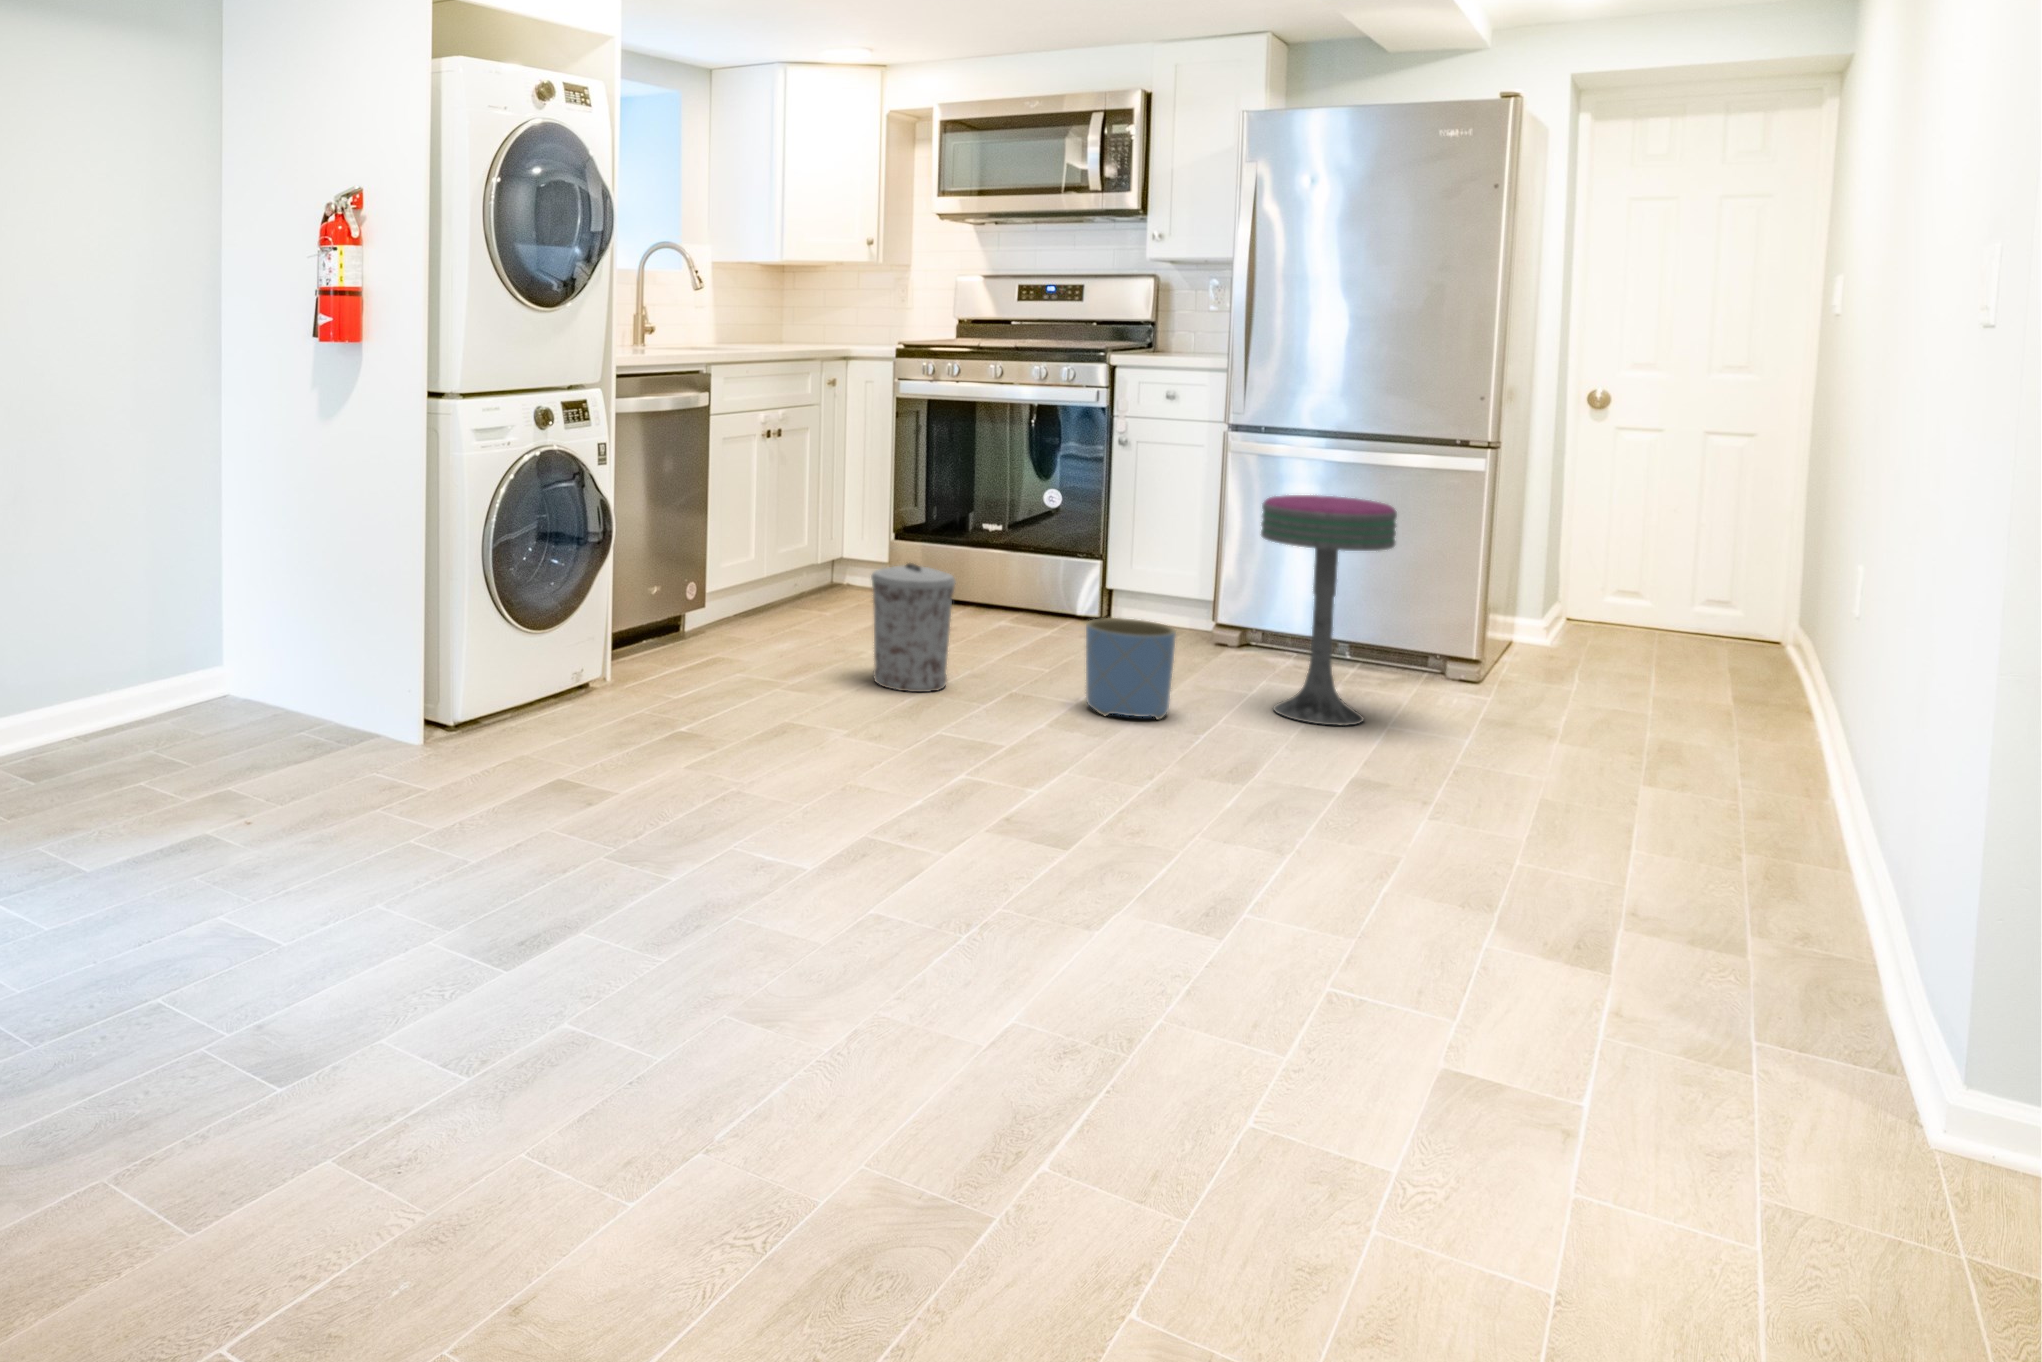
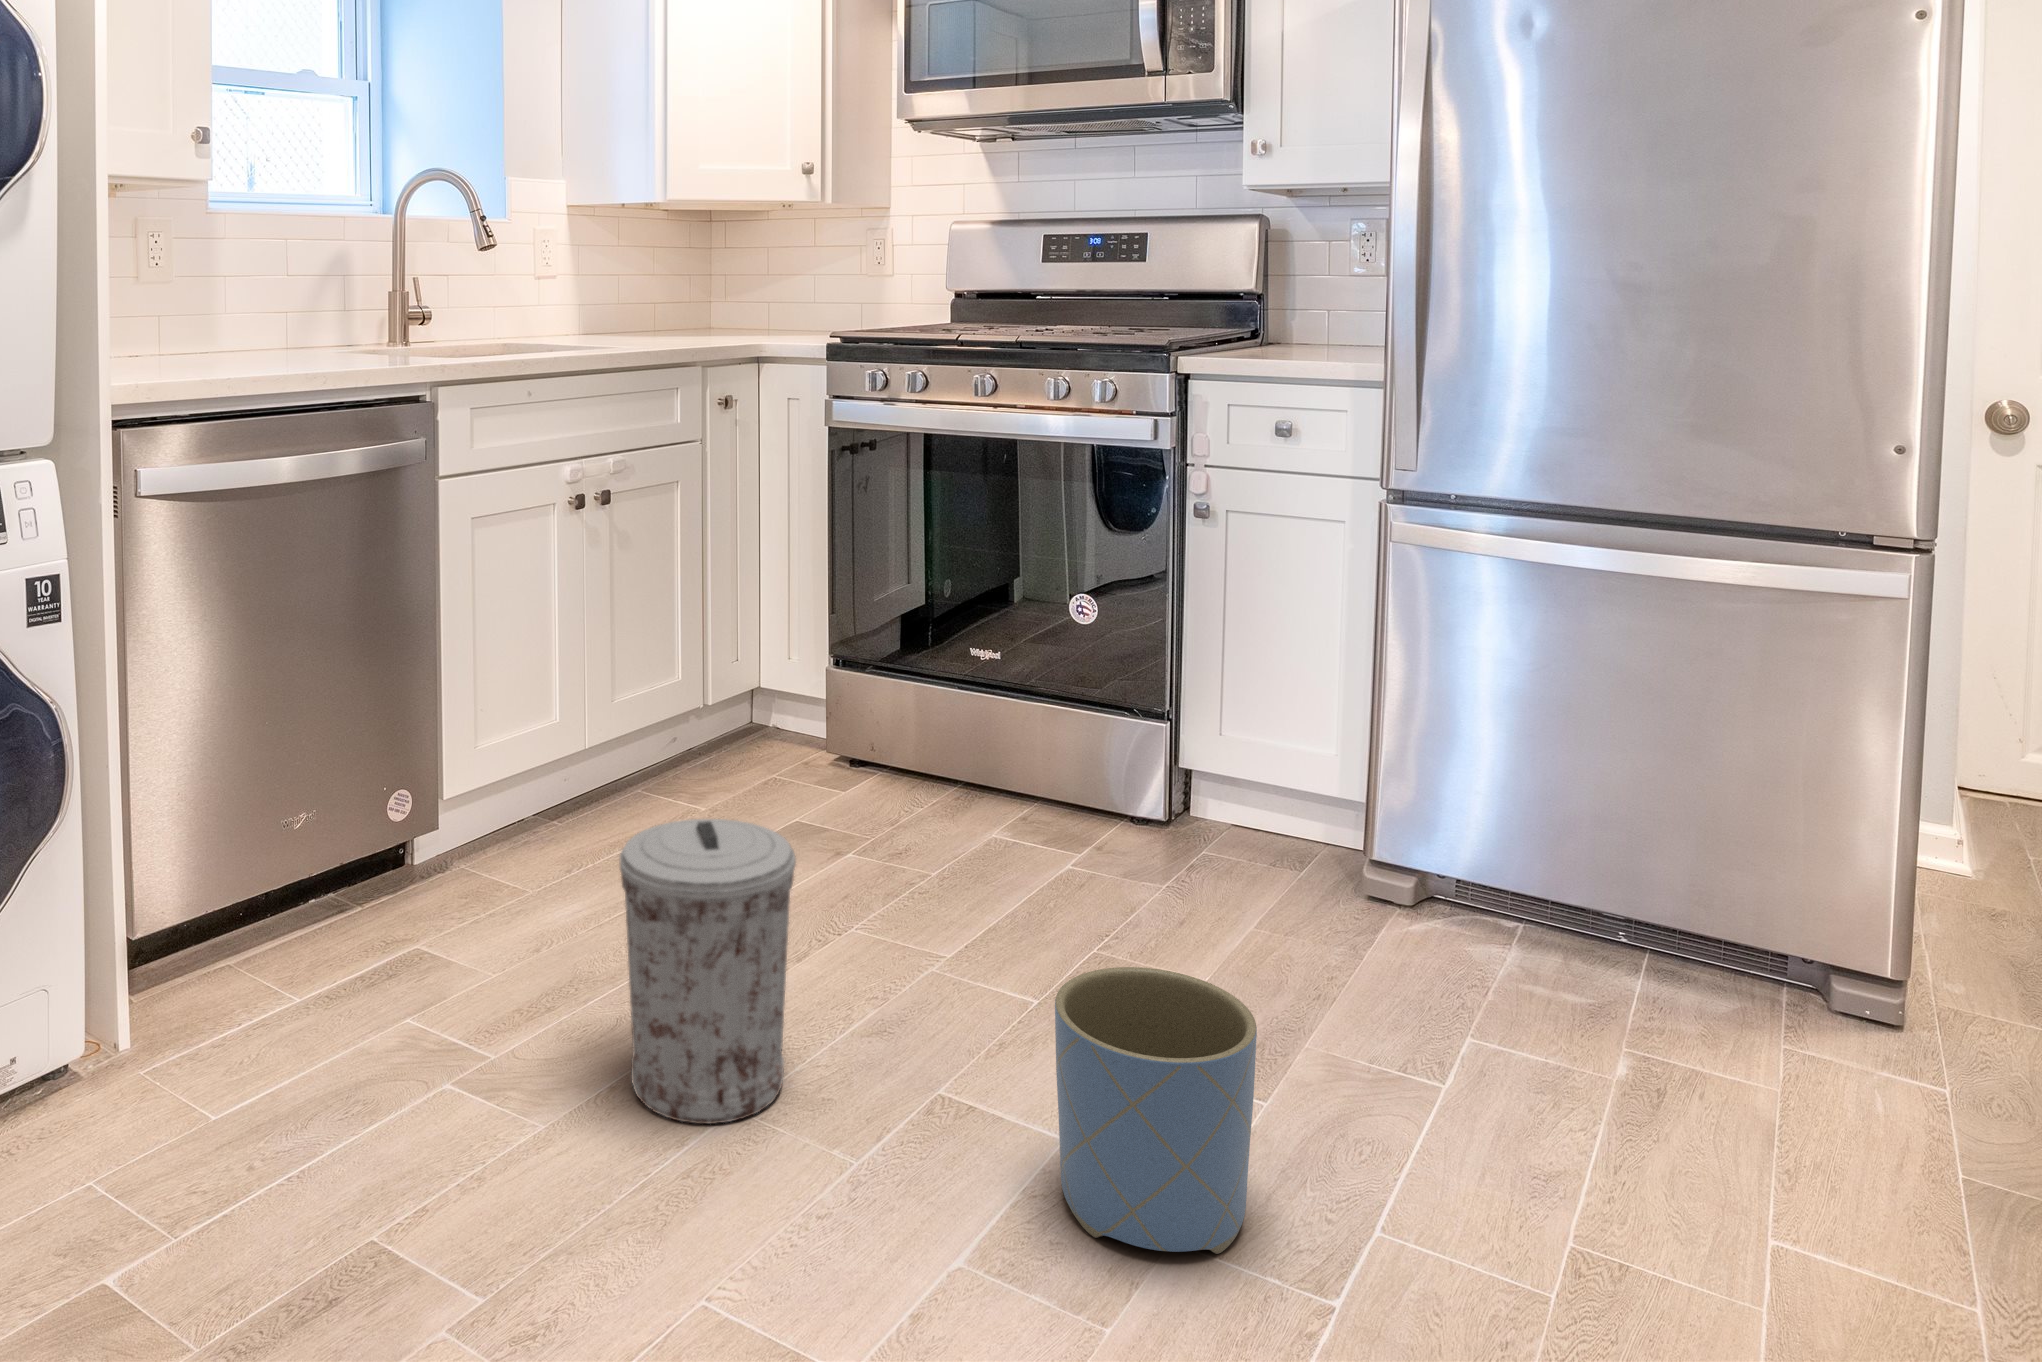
bar stool: present [1261,495,1397,726] -> none [1451,682,1774,1270]

